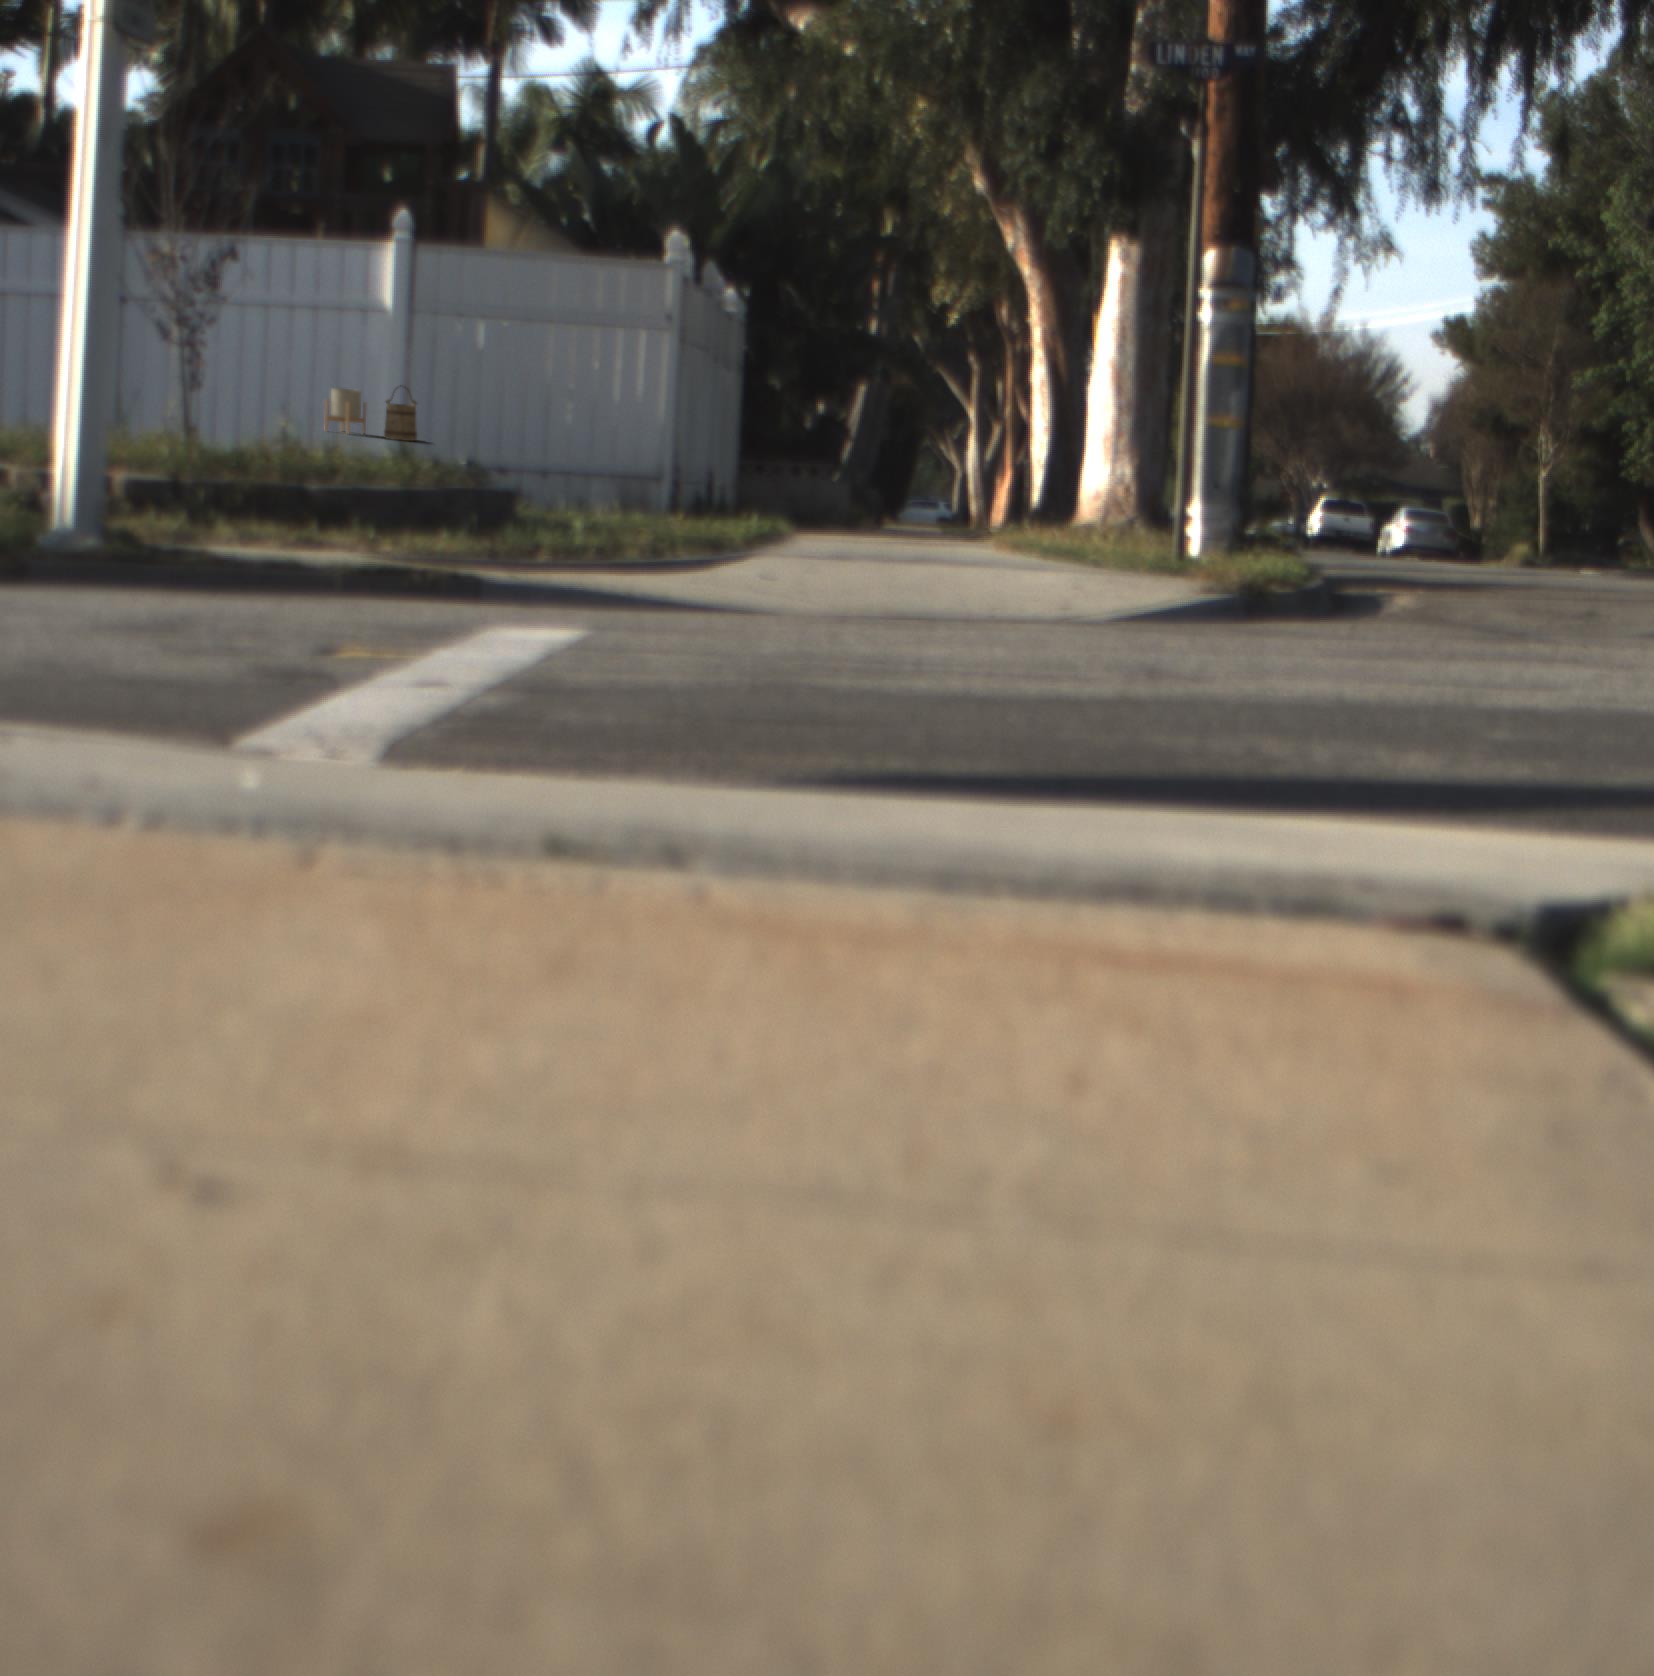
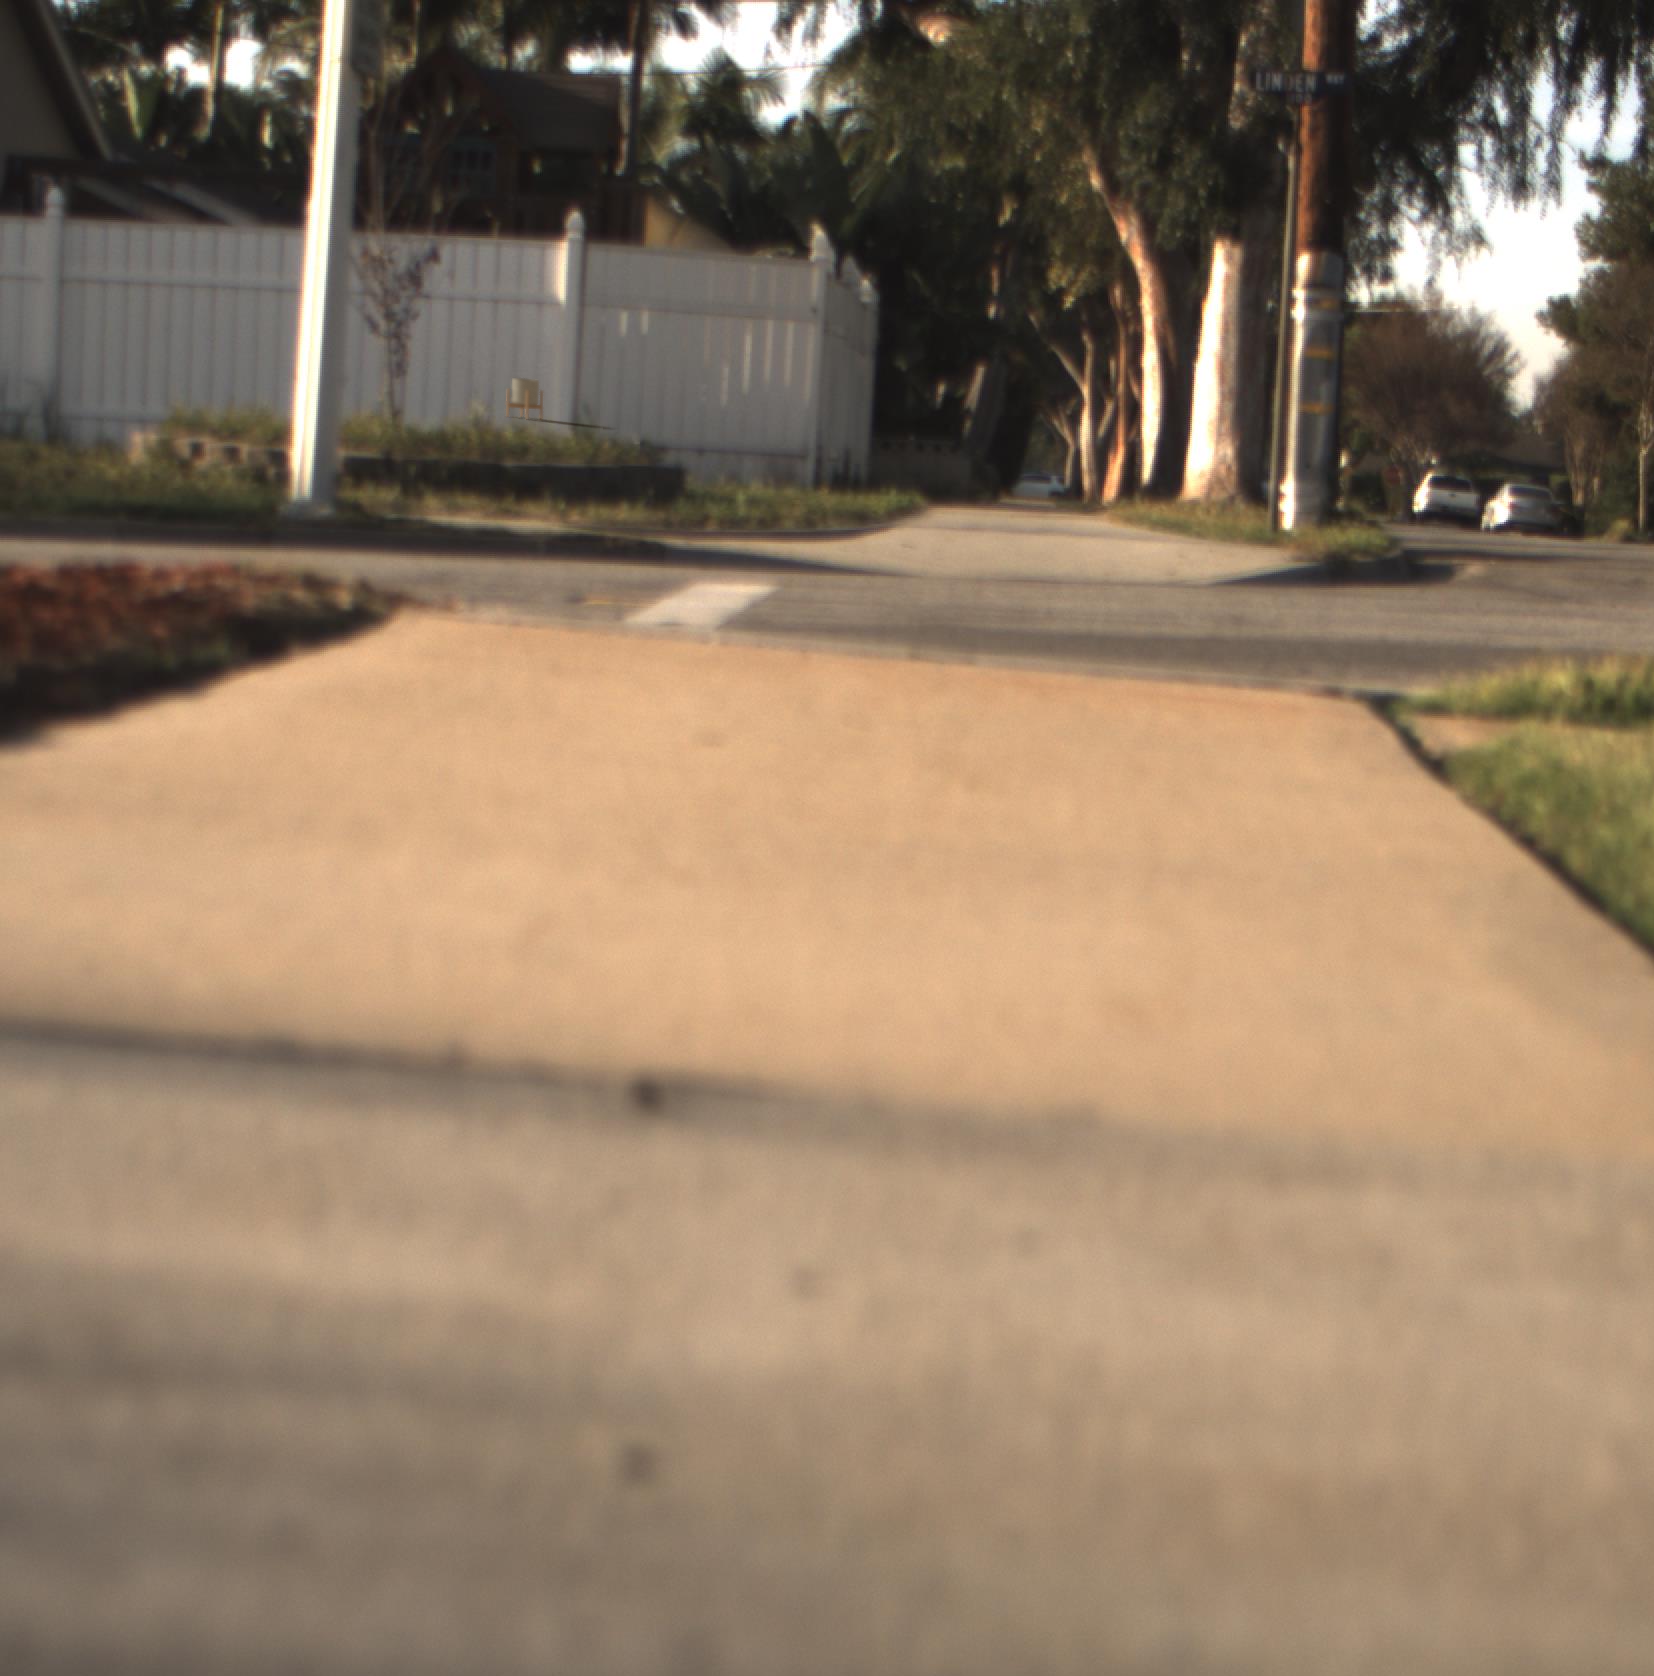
bucket: present [384,385,417,441] -> none [559,375,589,425]

